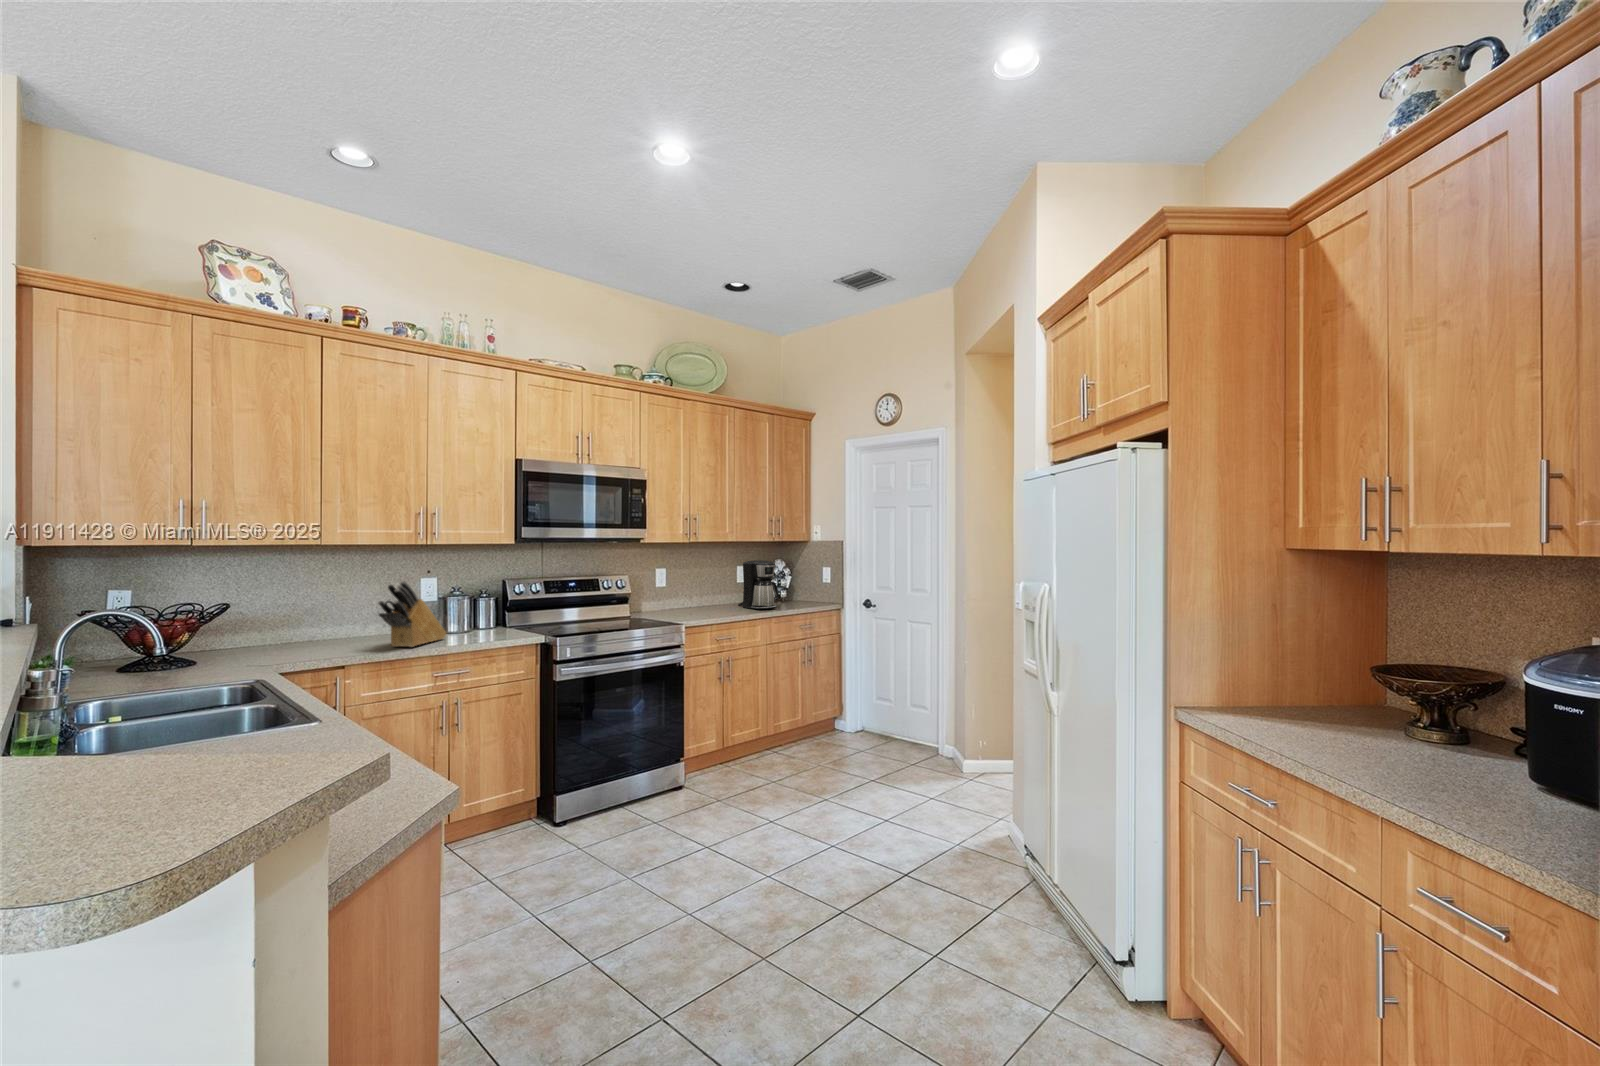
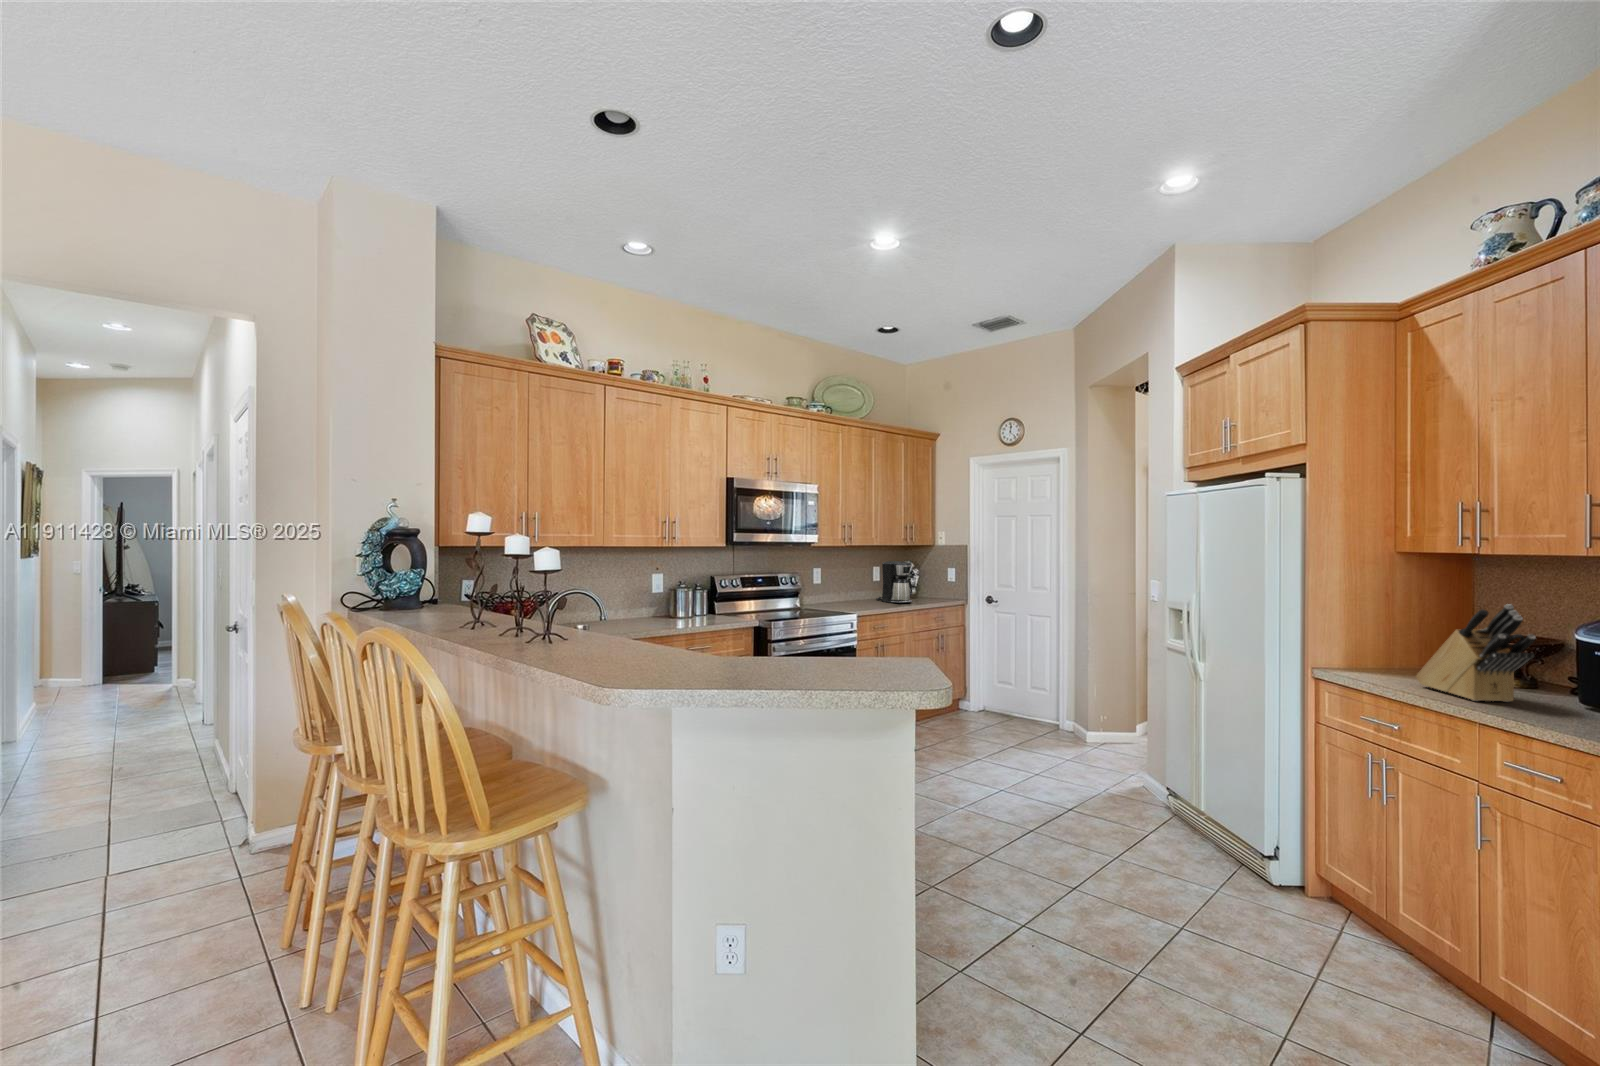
knife block: present [378,581,446,647] -> present [1416,604,1536,702]

